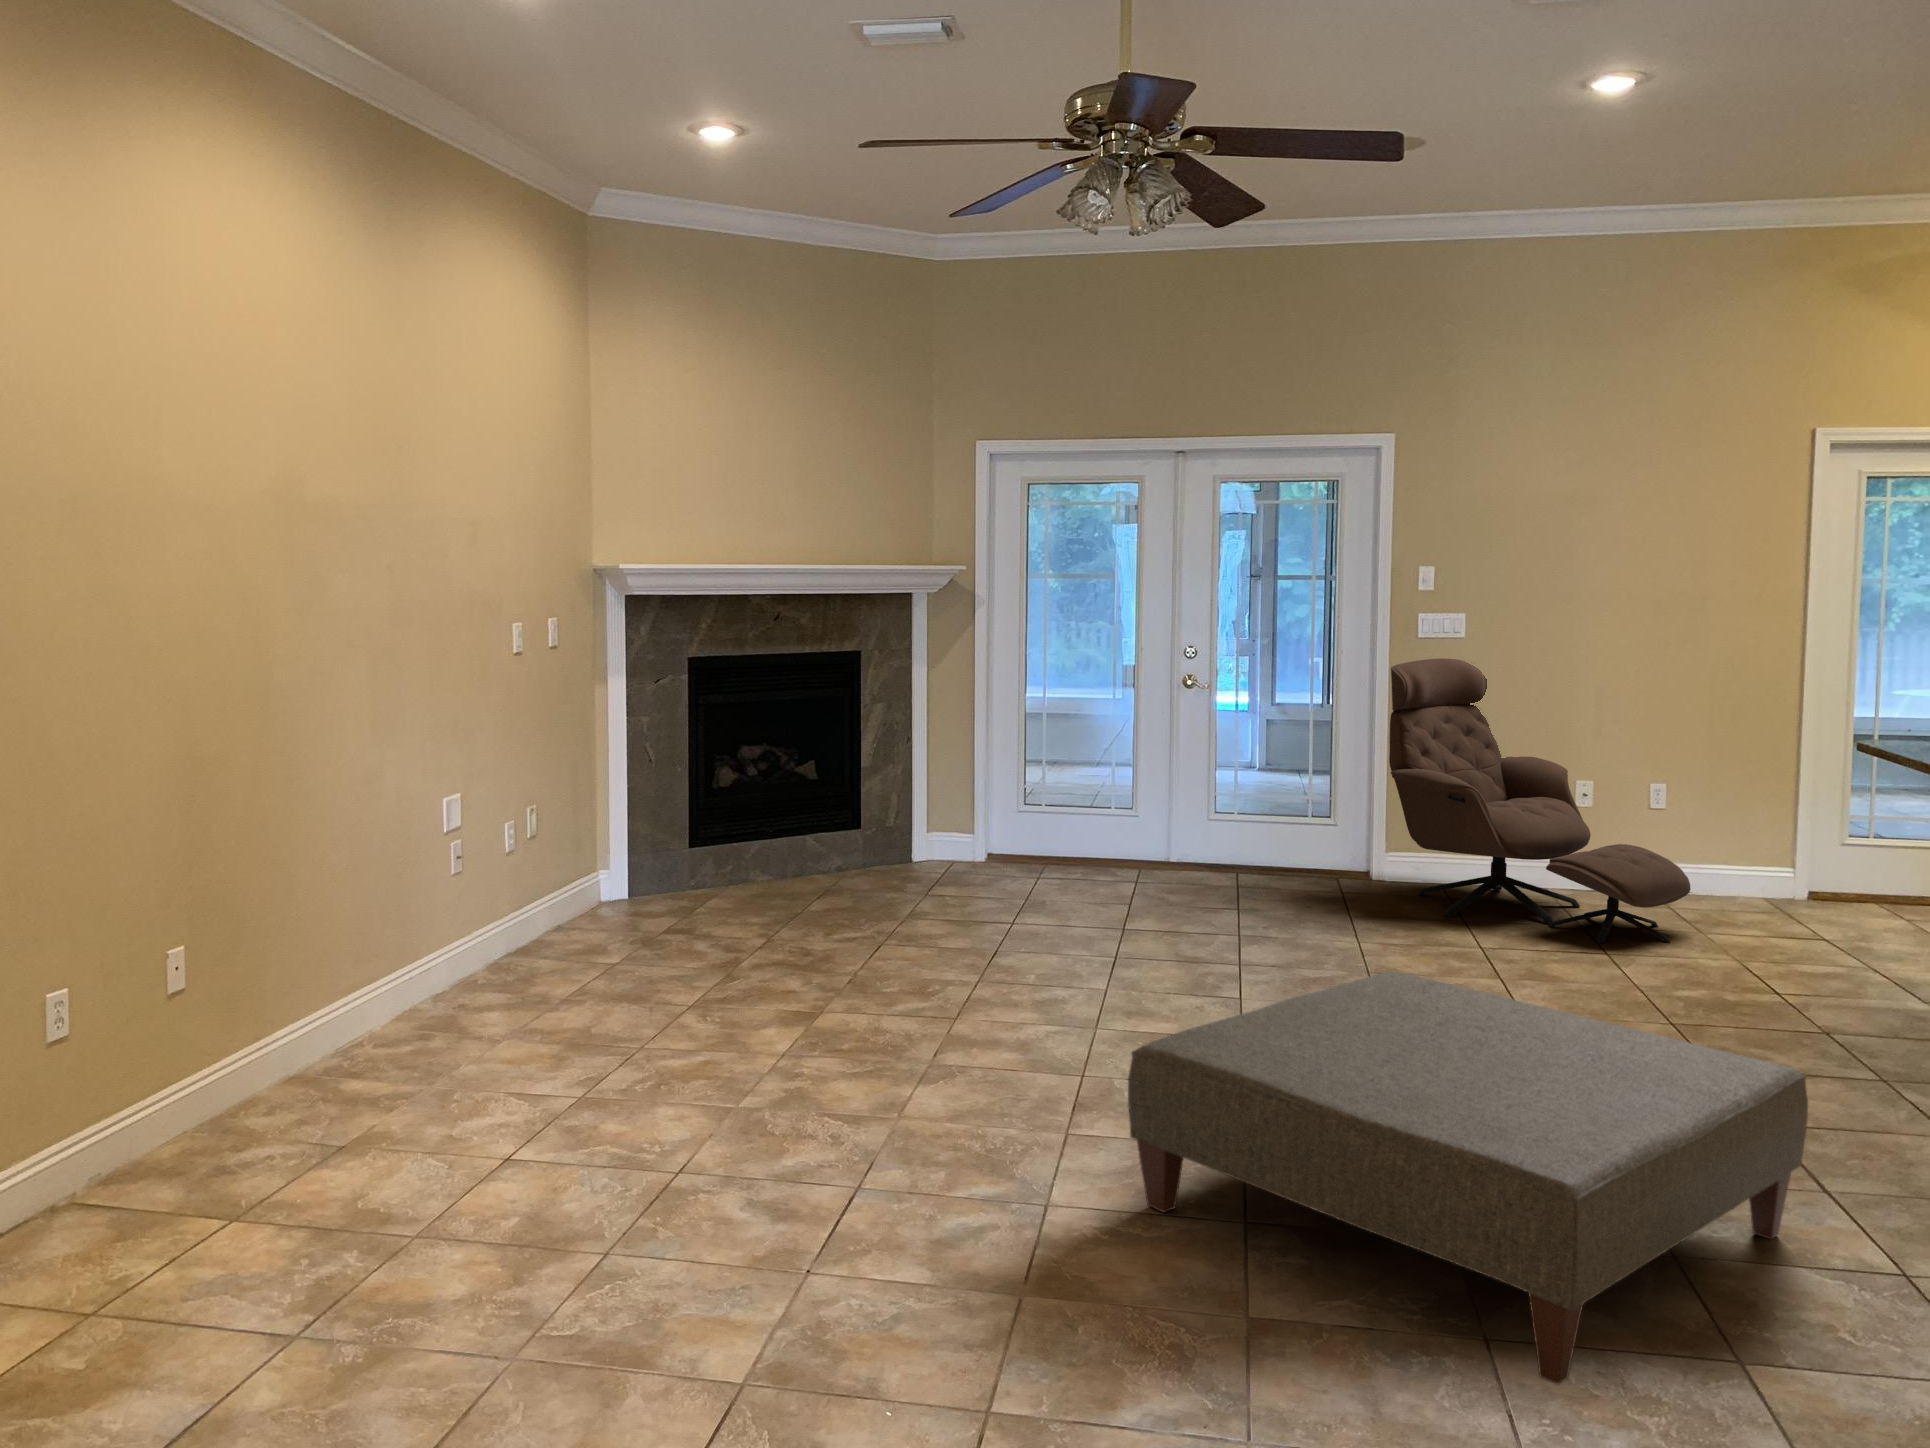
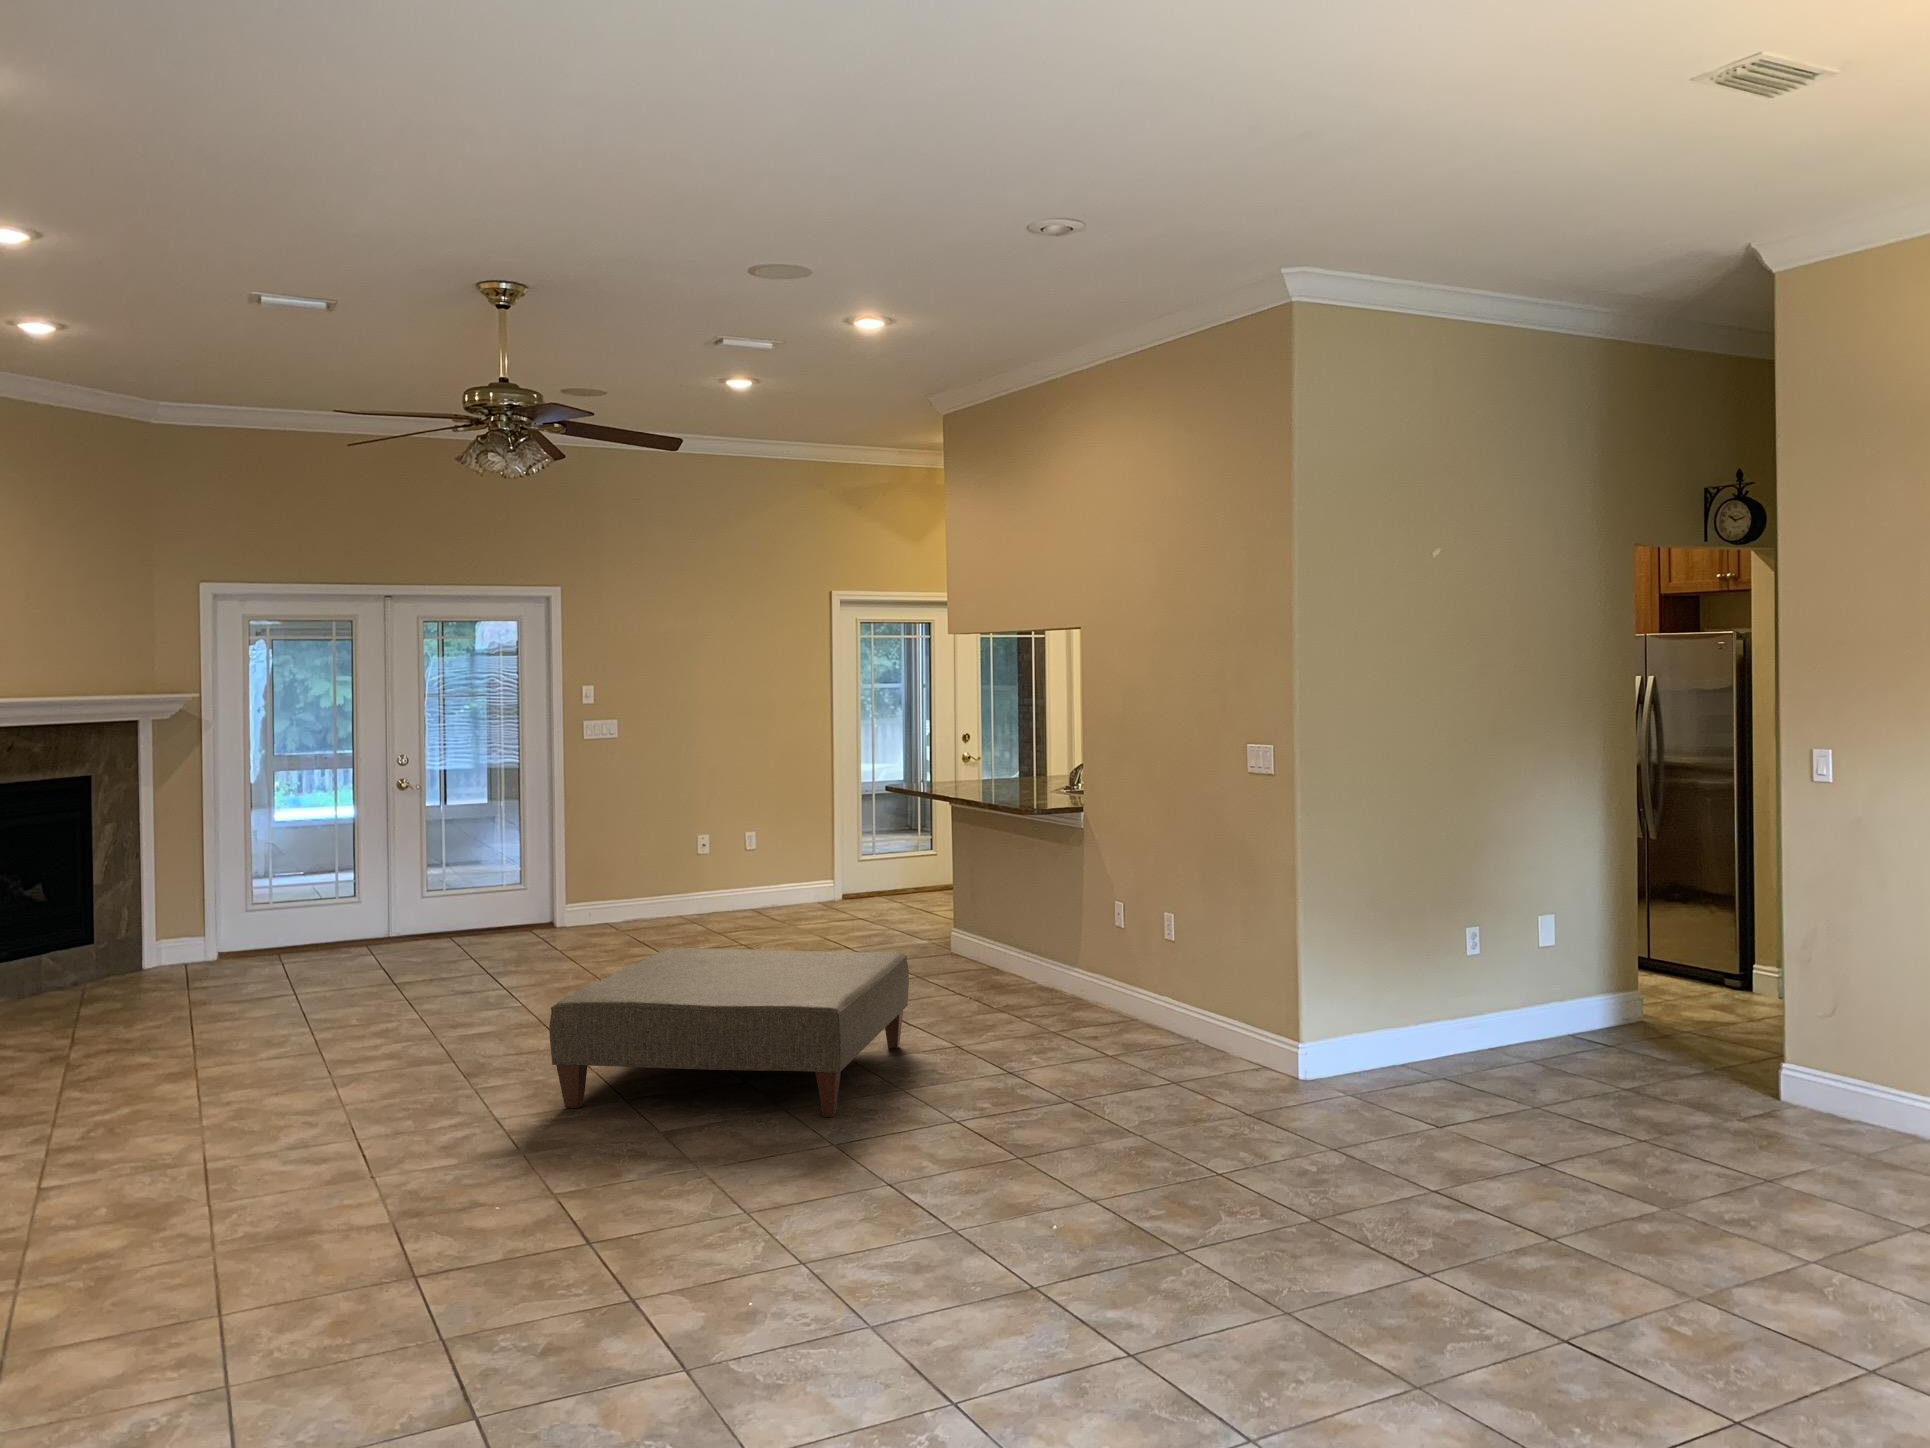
lounge chair: present [1389,658,1691,943] -> none [573,754,784,940]

